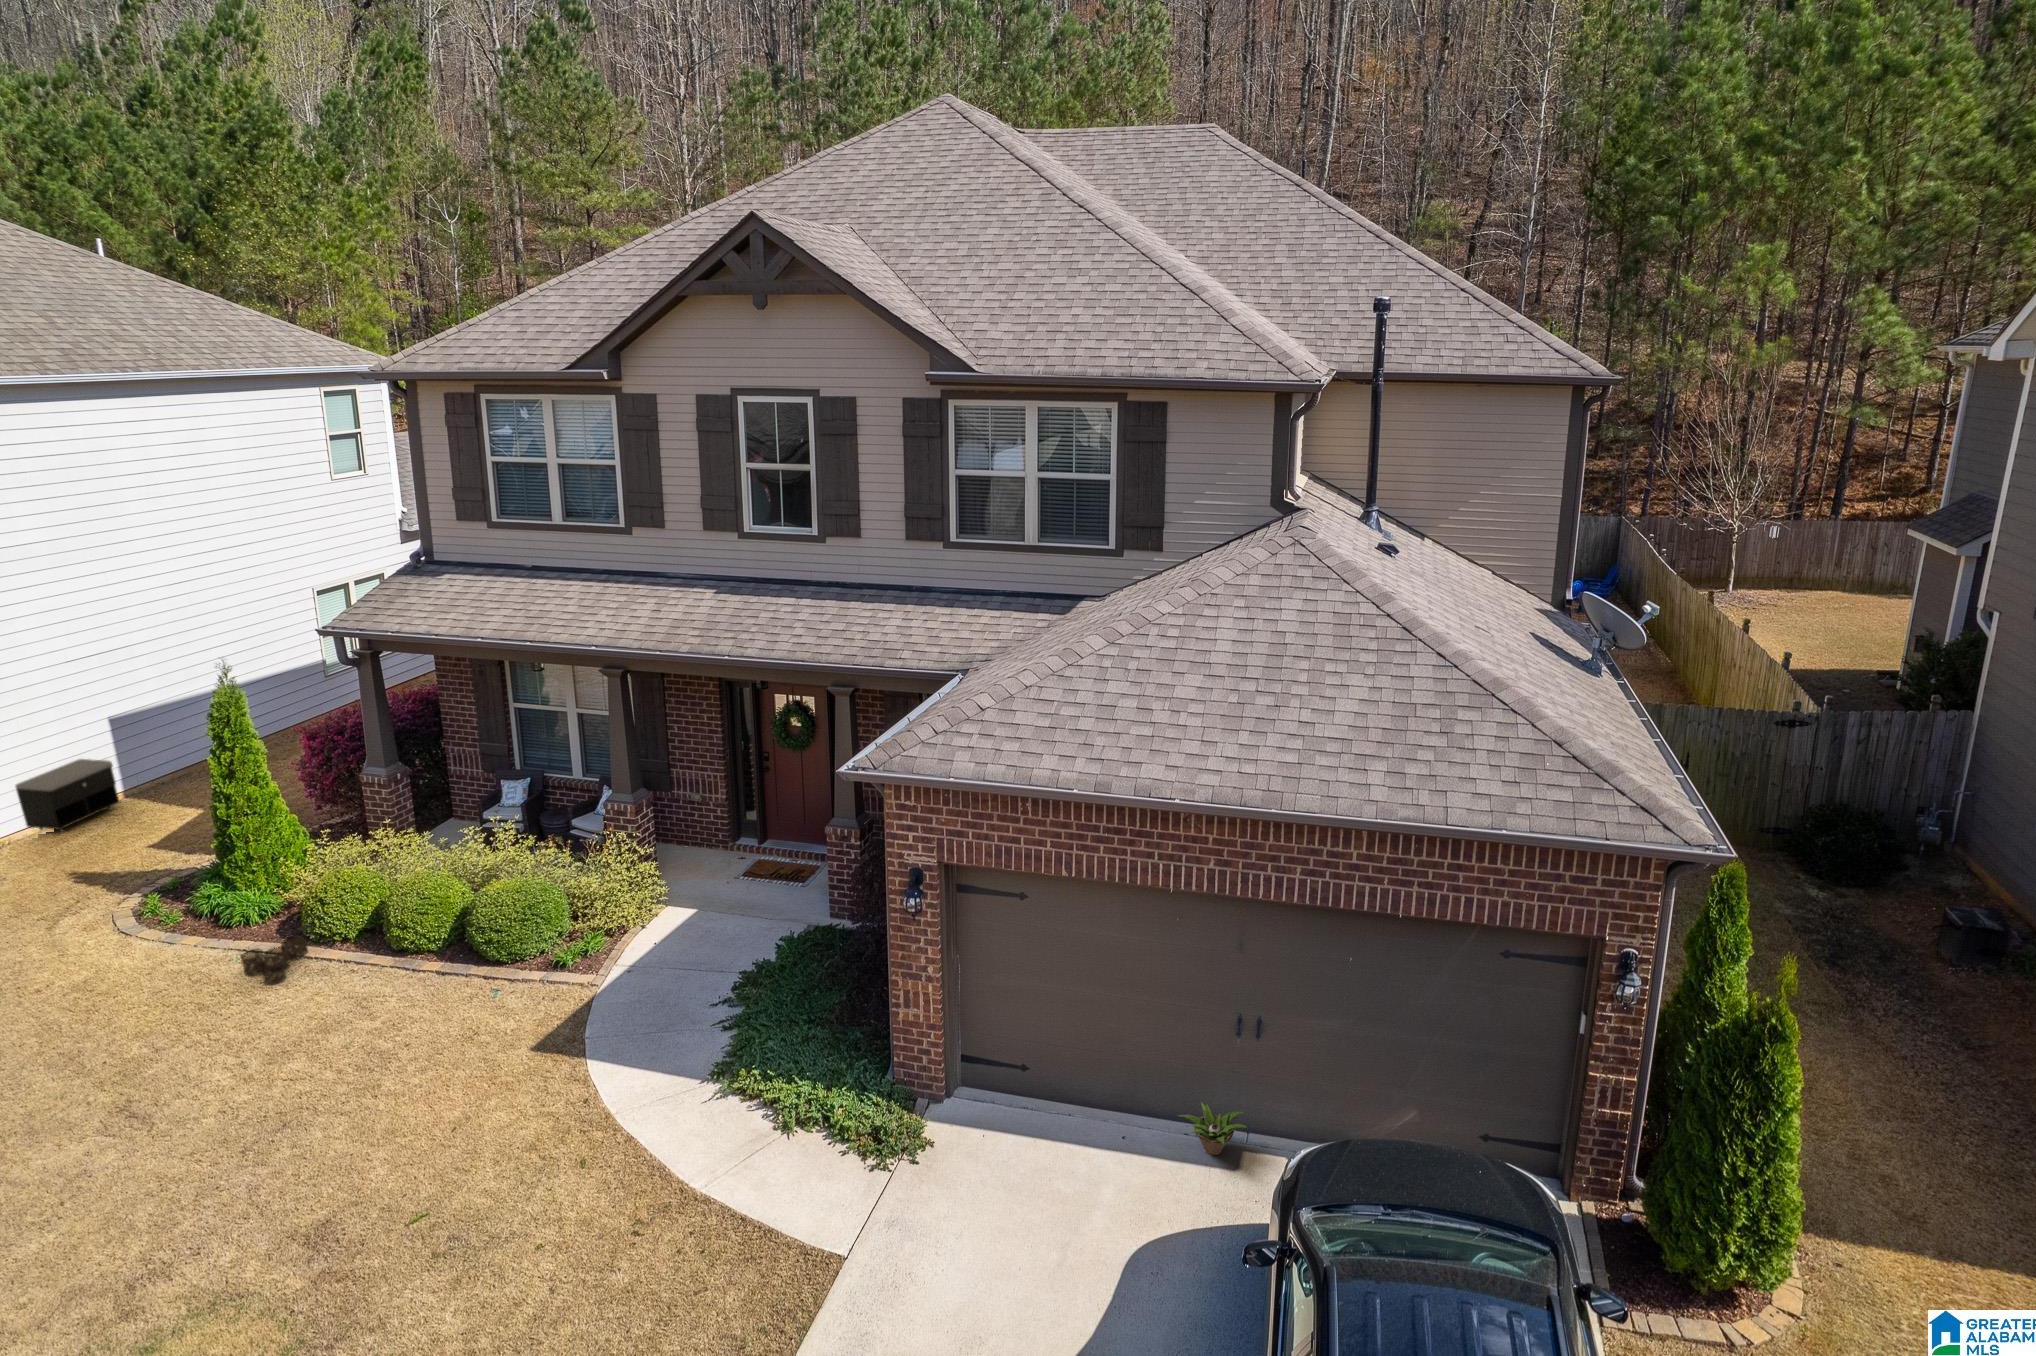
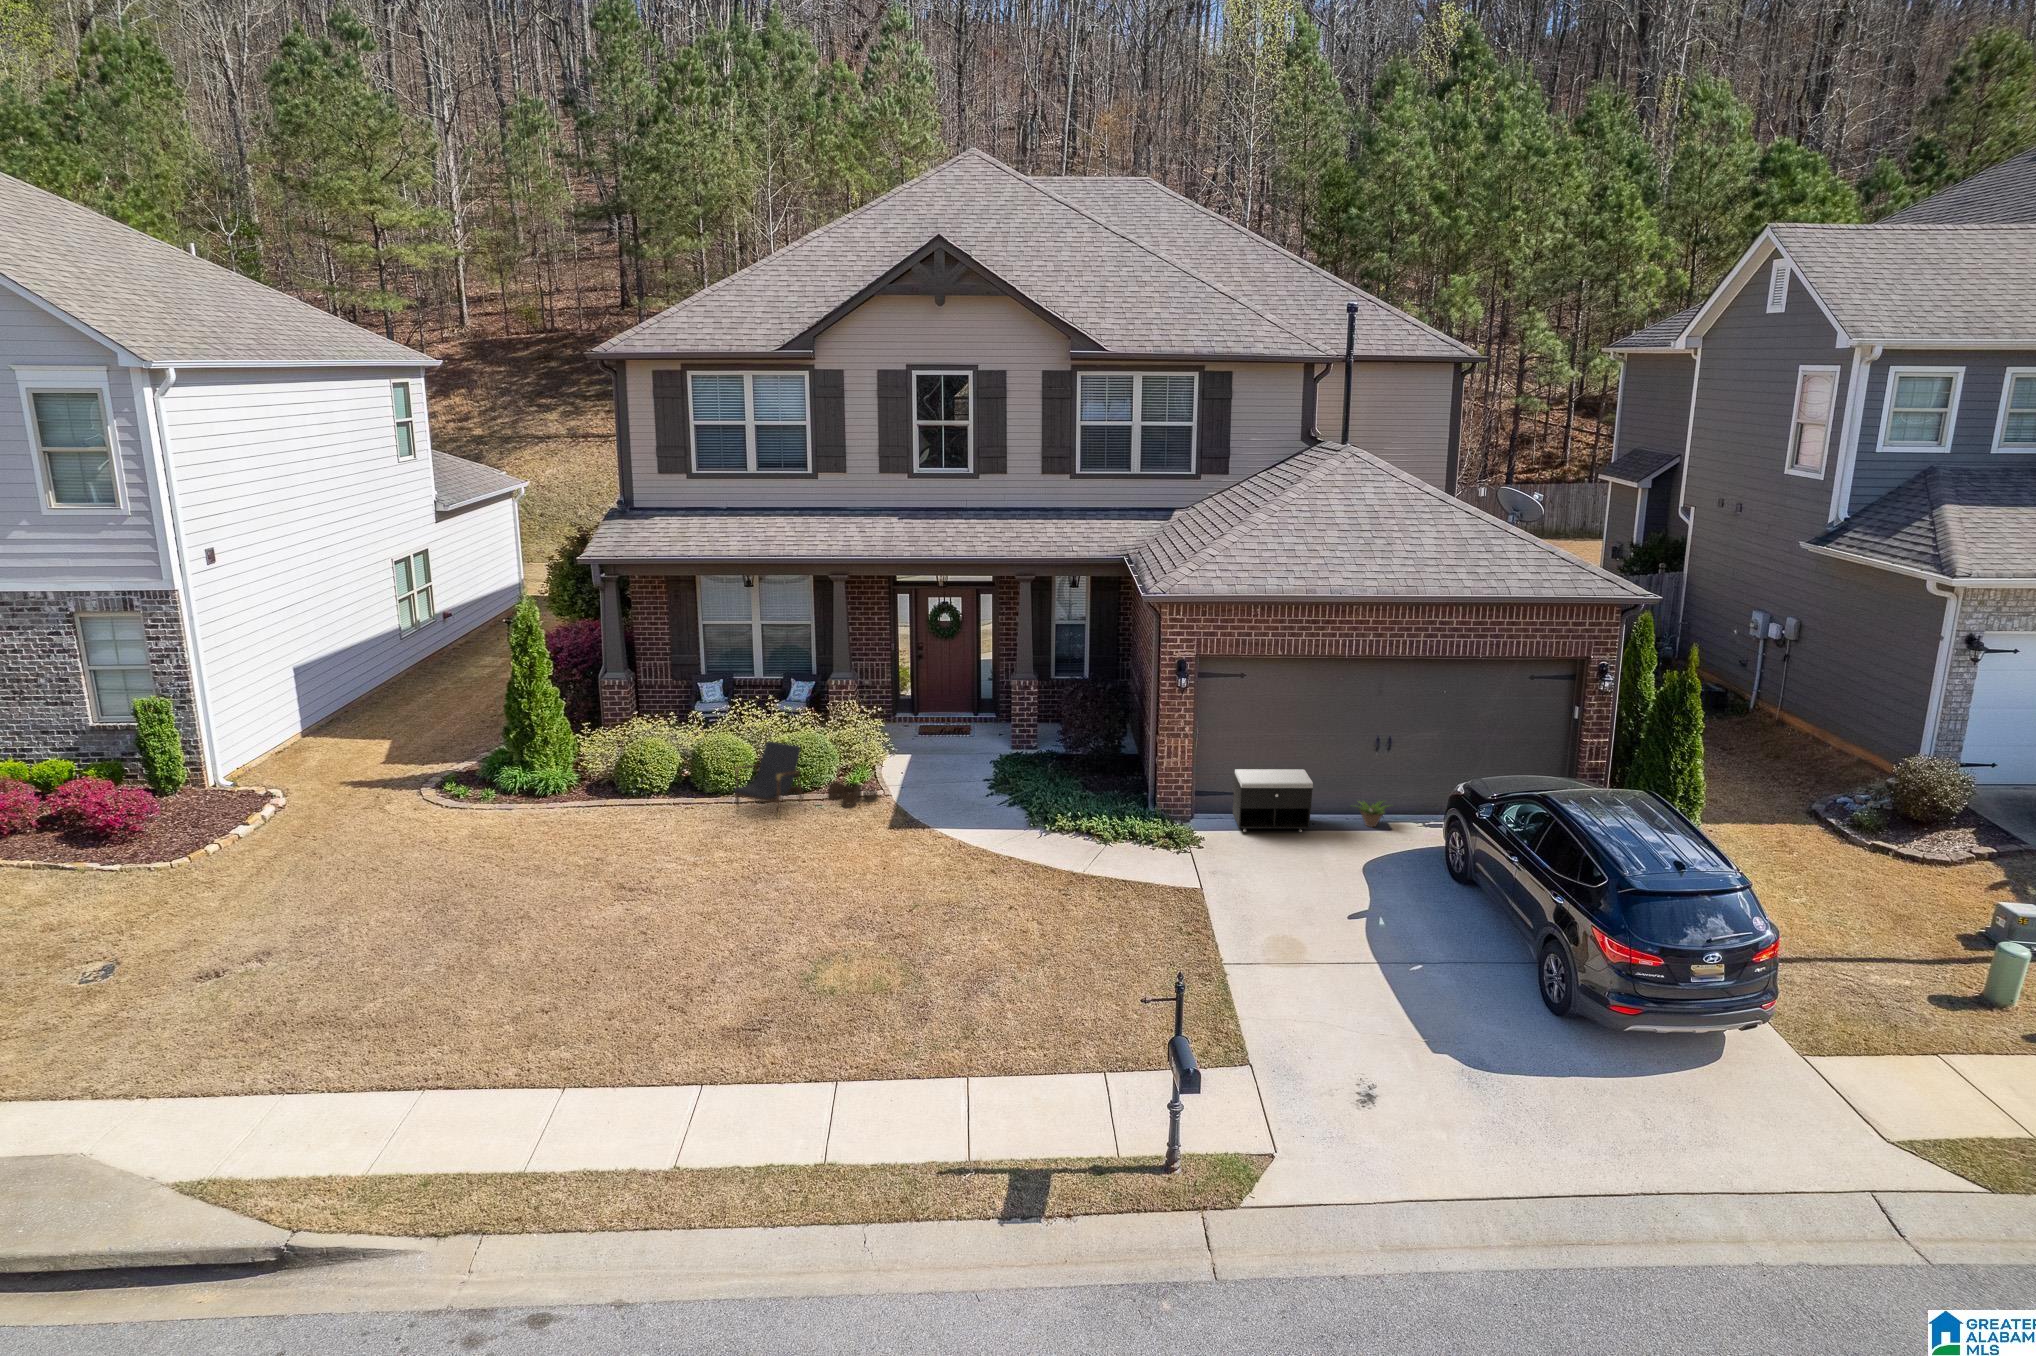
storage bench: present [16,759,120,832] -> present [1233,769,1313,832]
lounge chair: none [380,895,483,1010] -> present [734,741,802,818]
woven basket: present [241,935,308,985] -> present [828,781,878,808]

